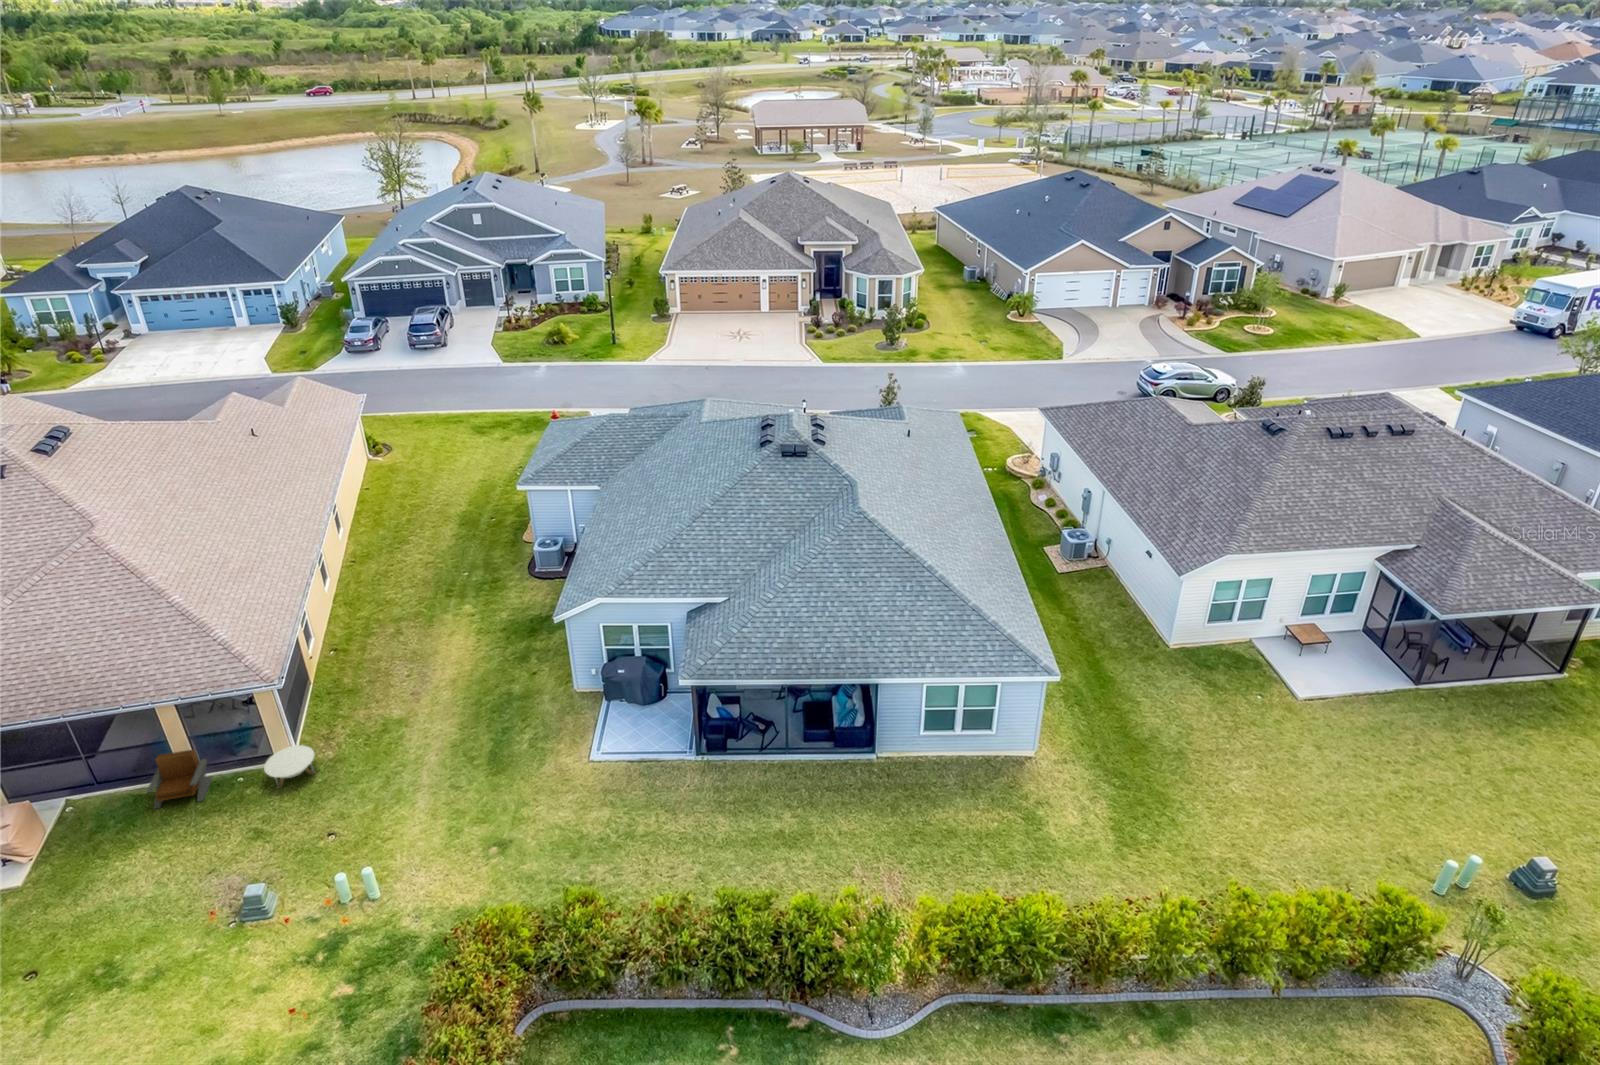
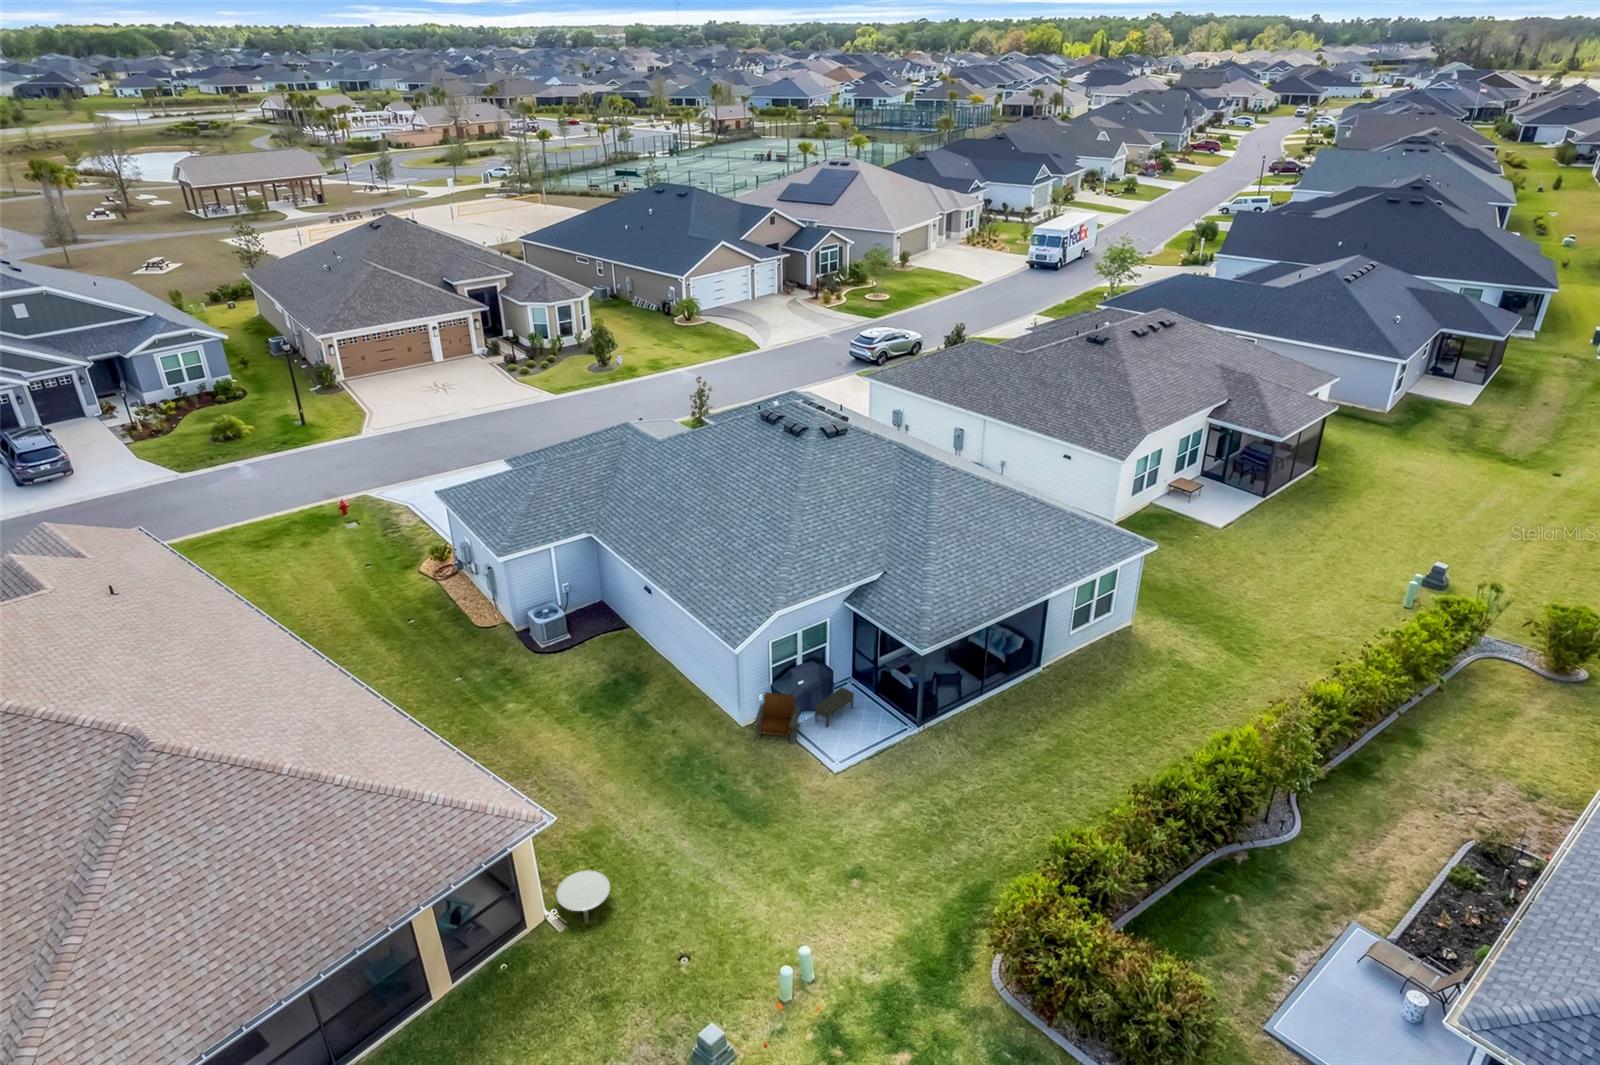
bench: none [622,697,669,729] -> present [815,687,854,726]
lounge chair: present [147,749,213,809] -> present [755,692,800,744]

